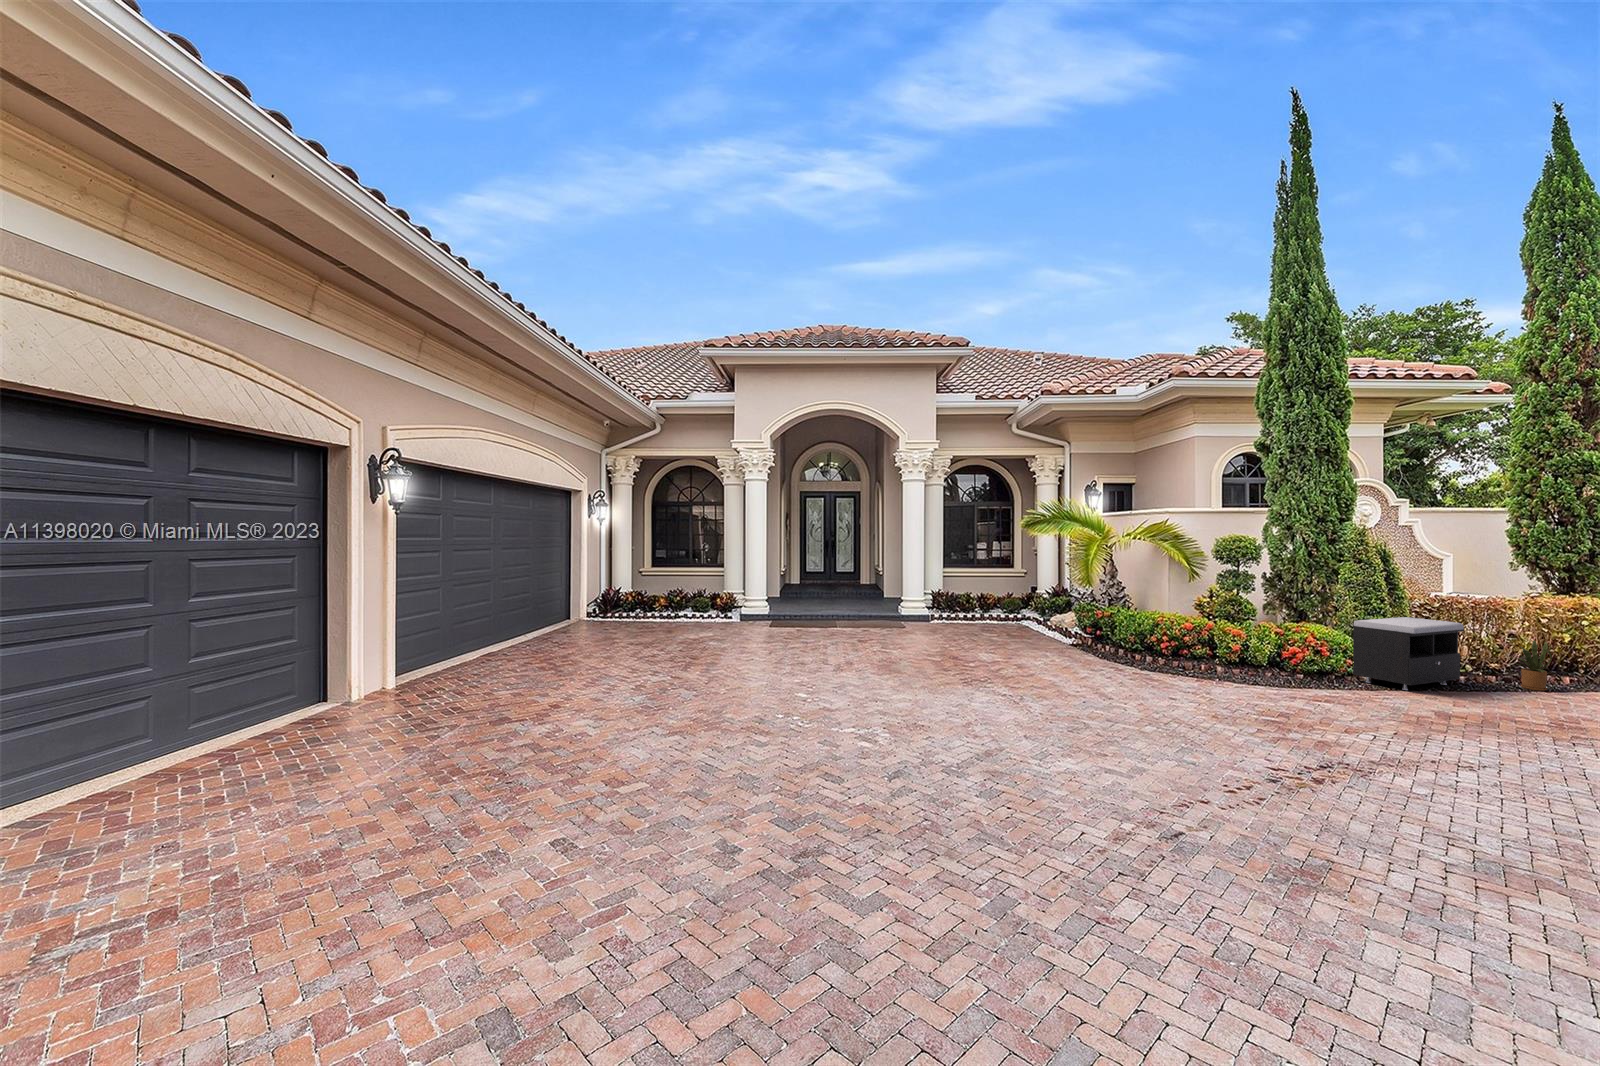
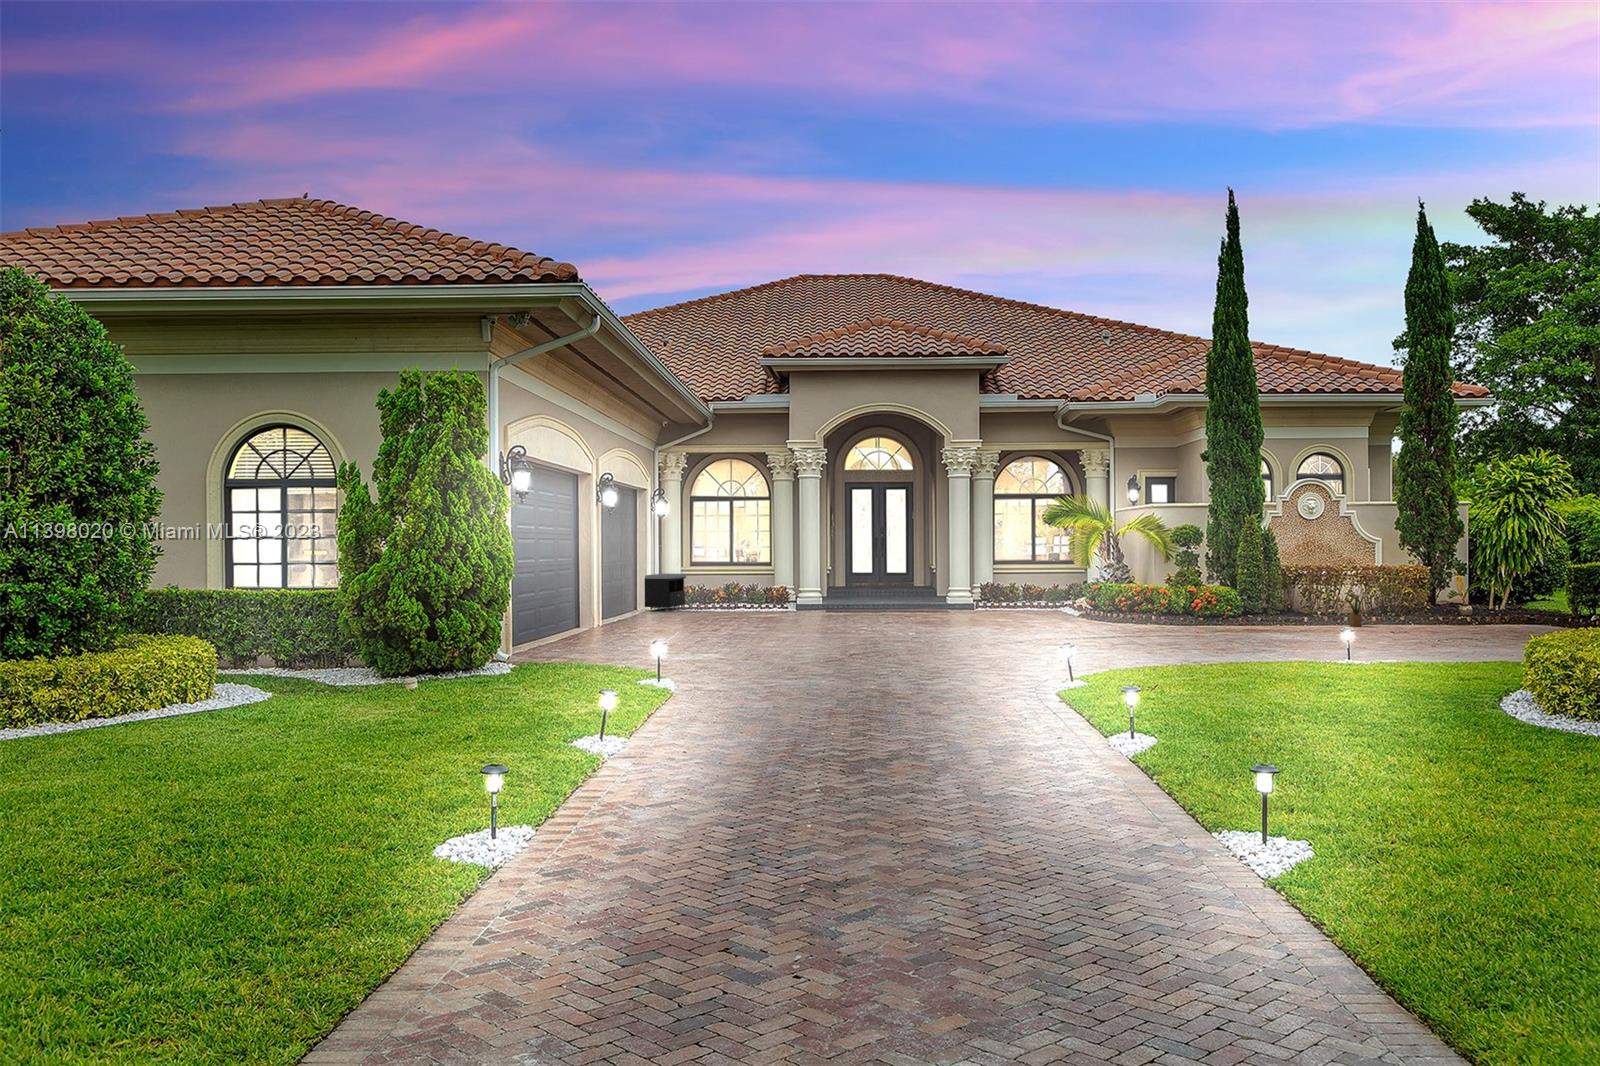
storage bench: present [1353,617,1464,690] -> present [645,574,686,611]

